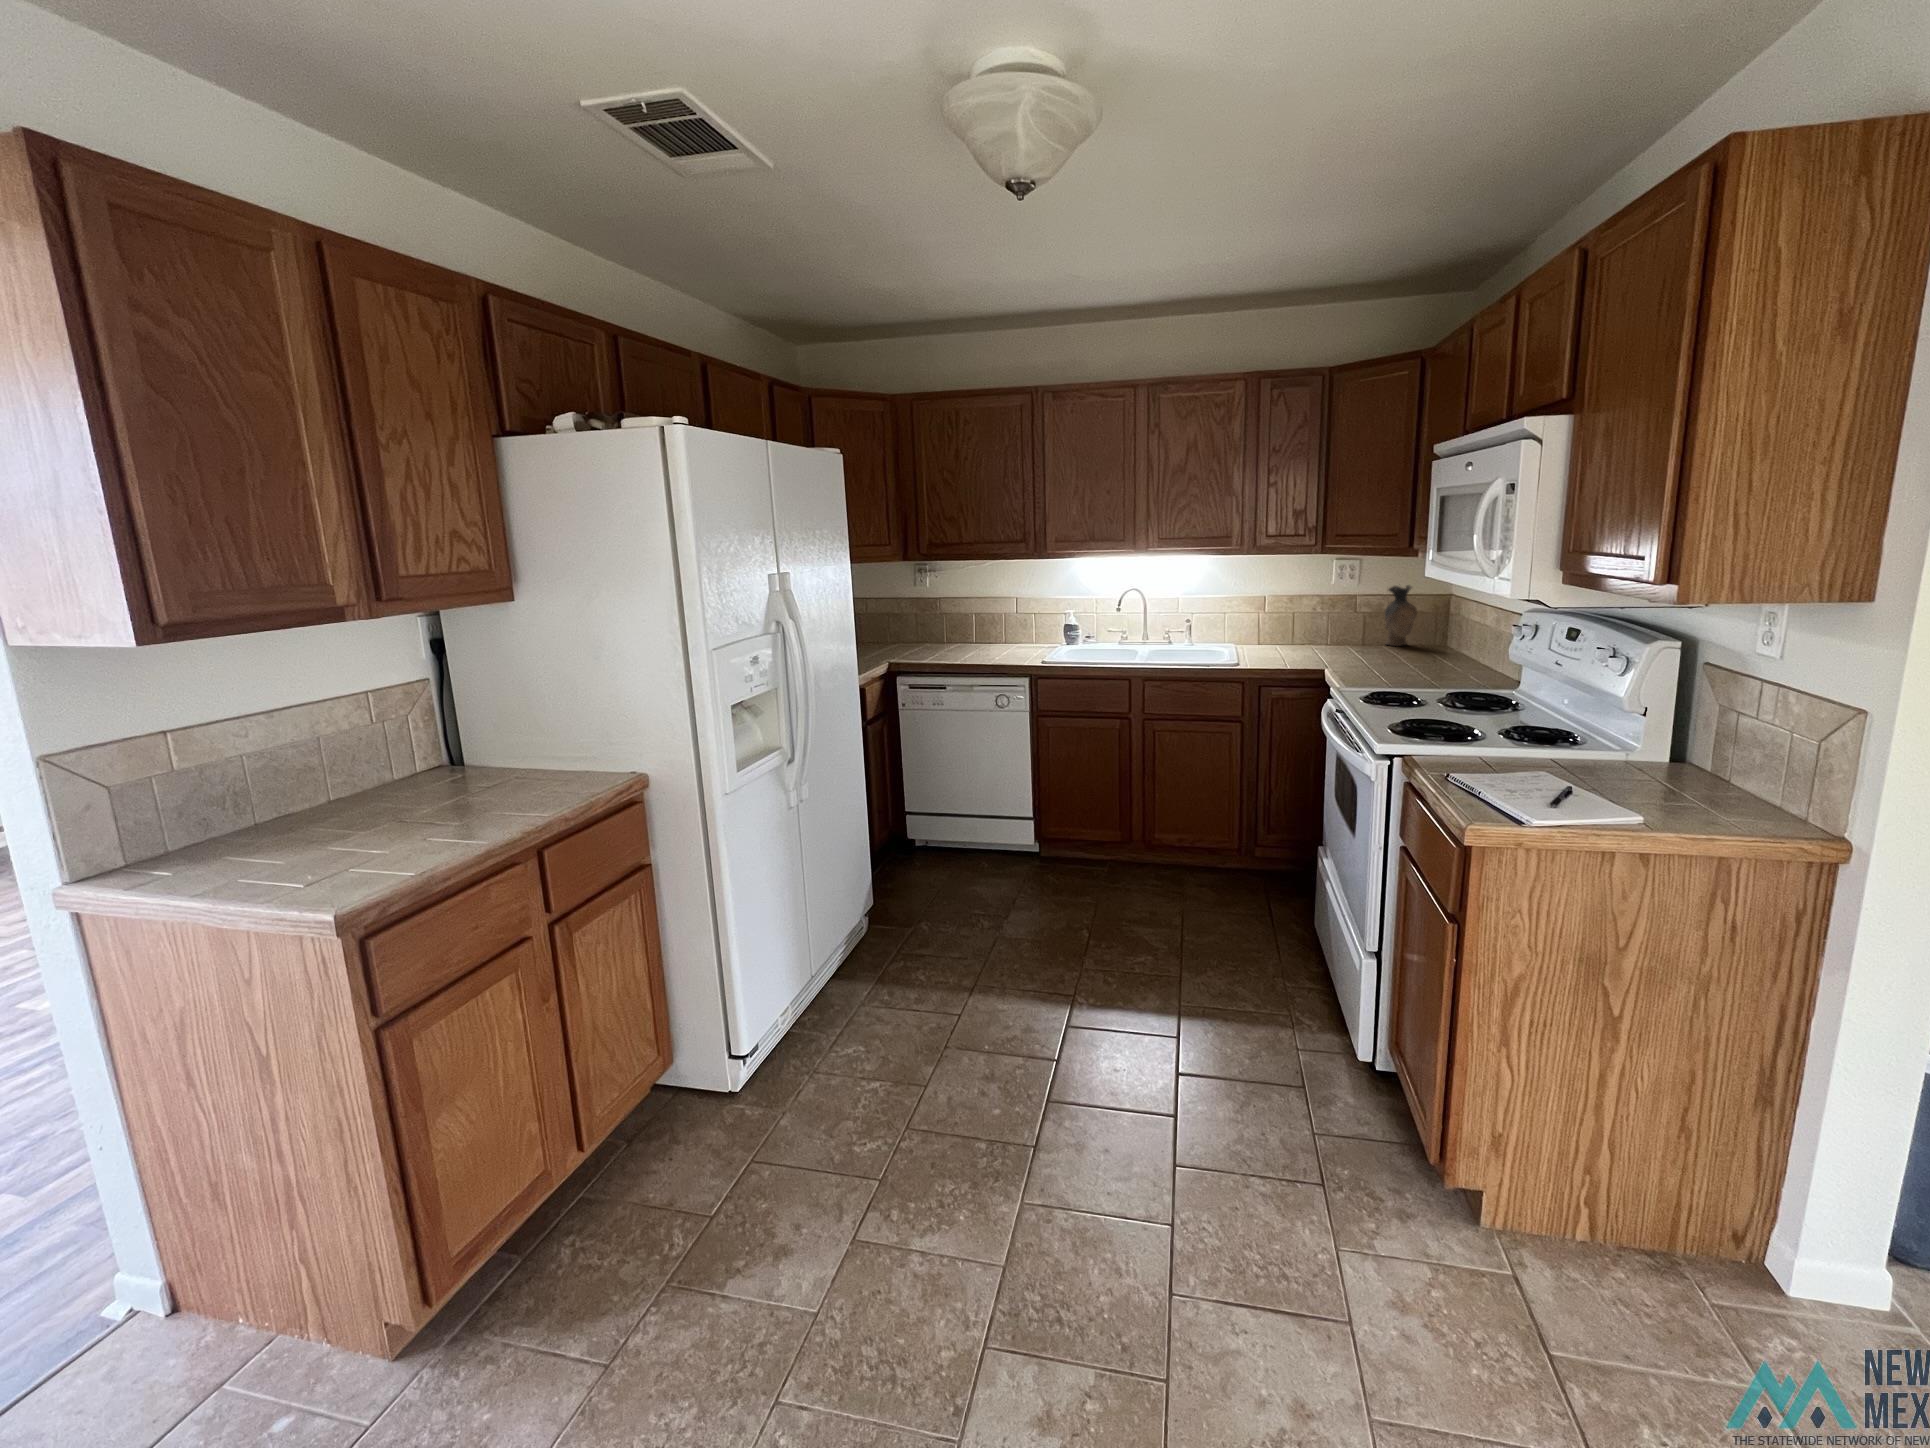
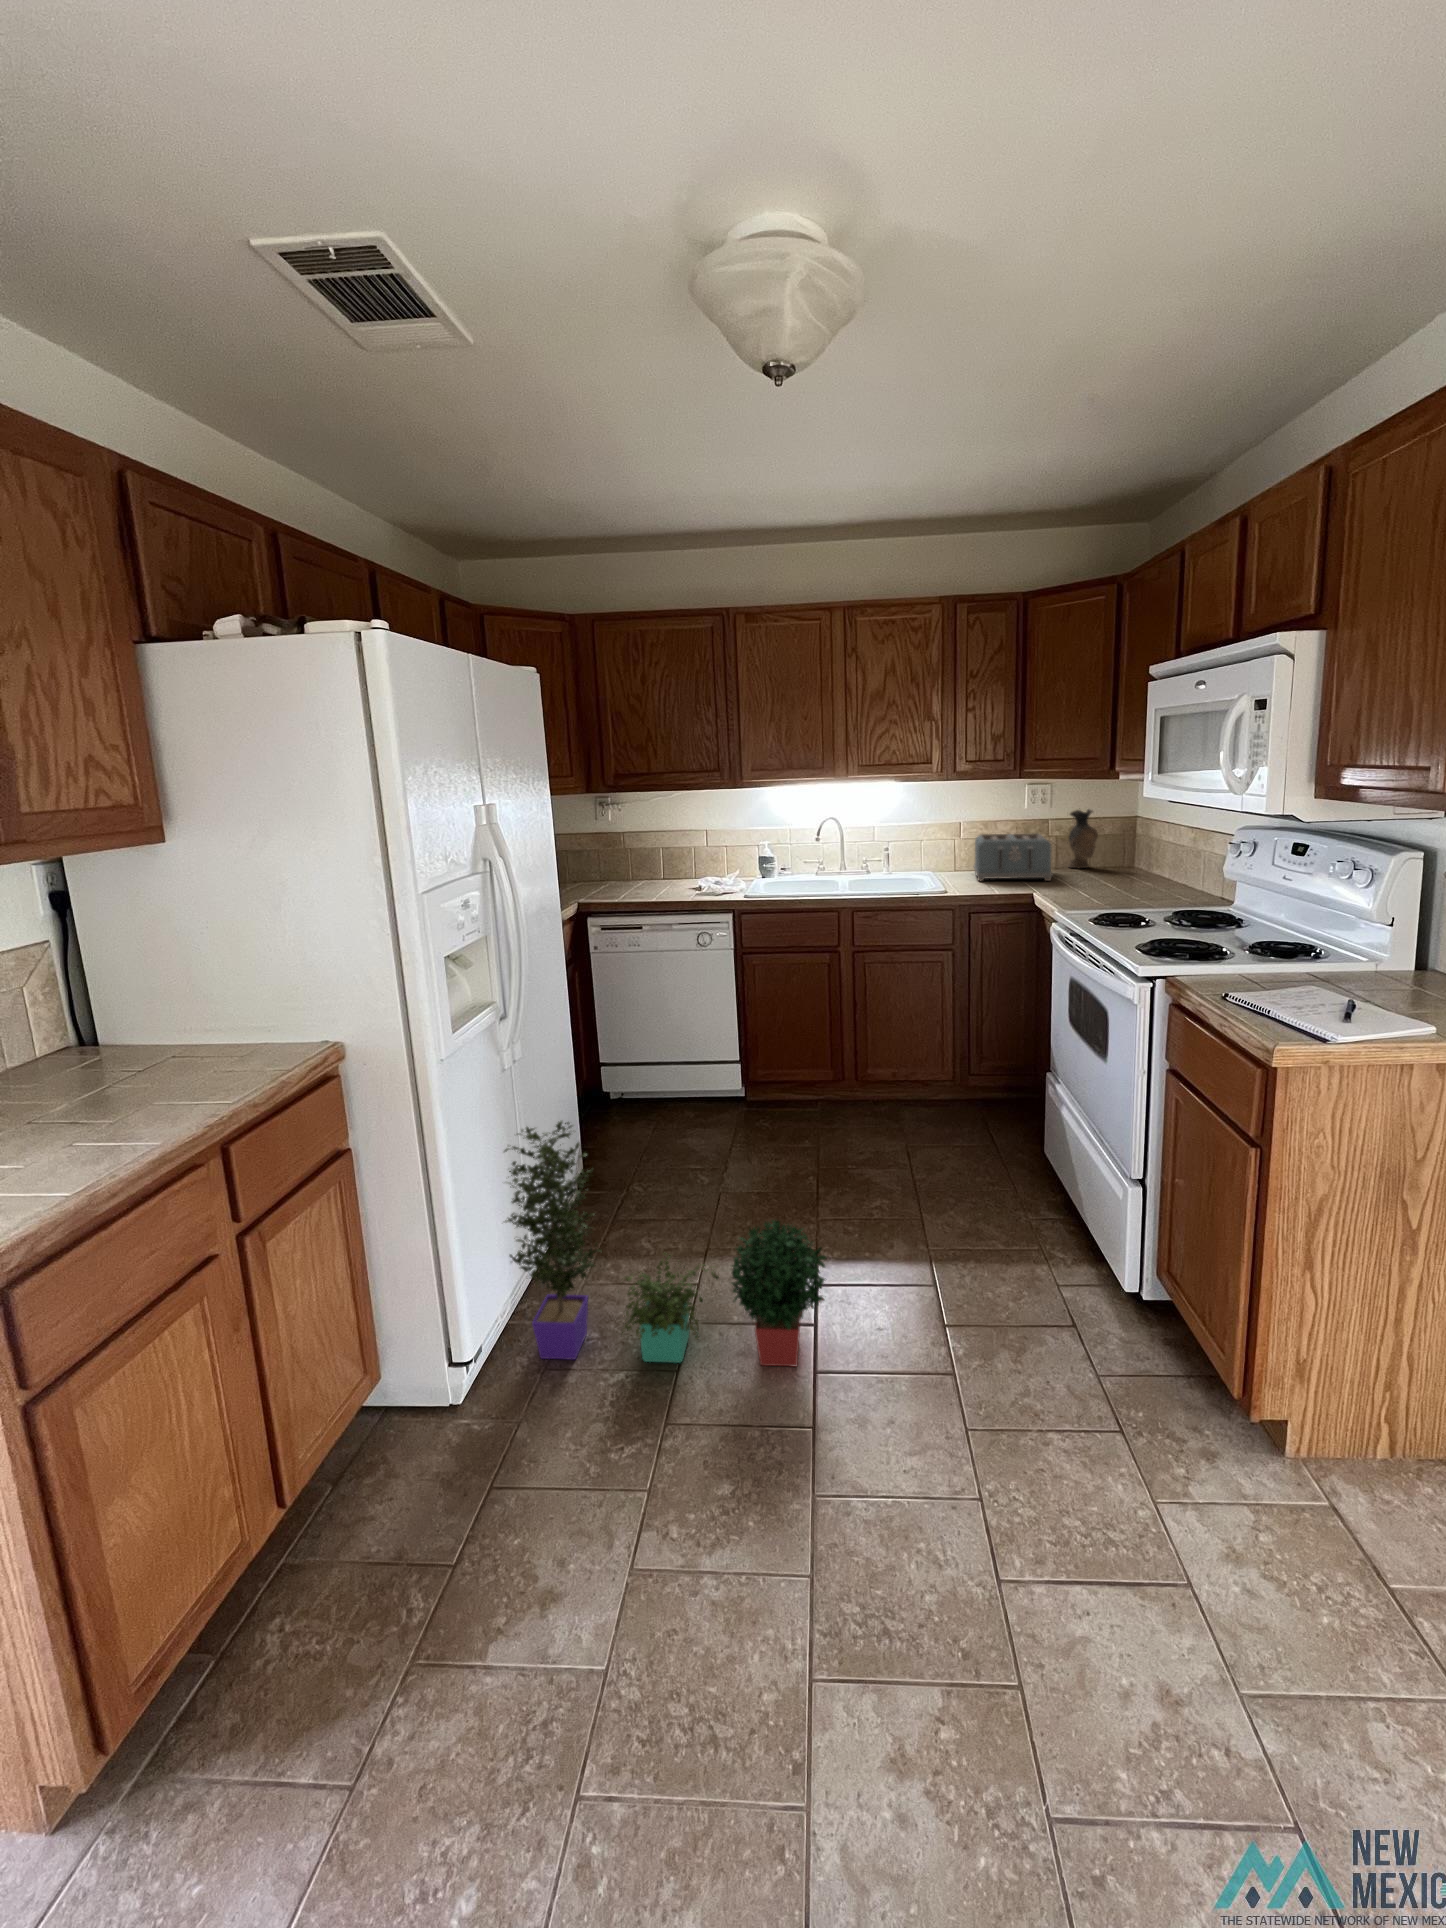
toaster: none [1280,608,1359,658] -> present [974,833,1052,881]
potted plant: none [780,857,1064,1097] -> present [504,1121,826,1367]

